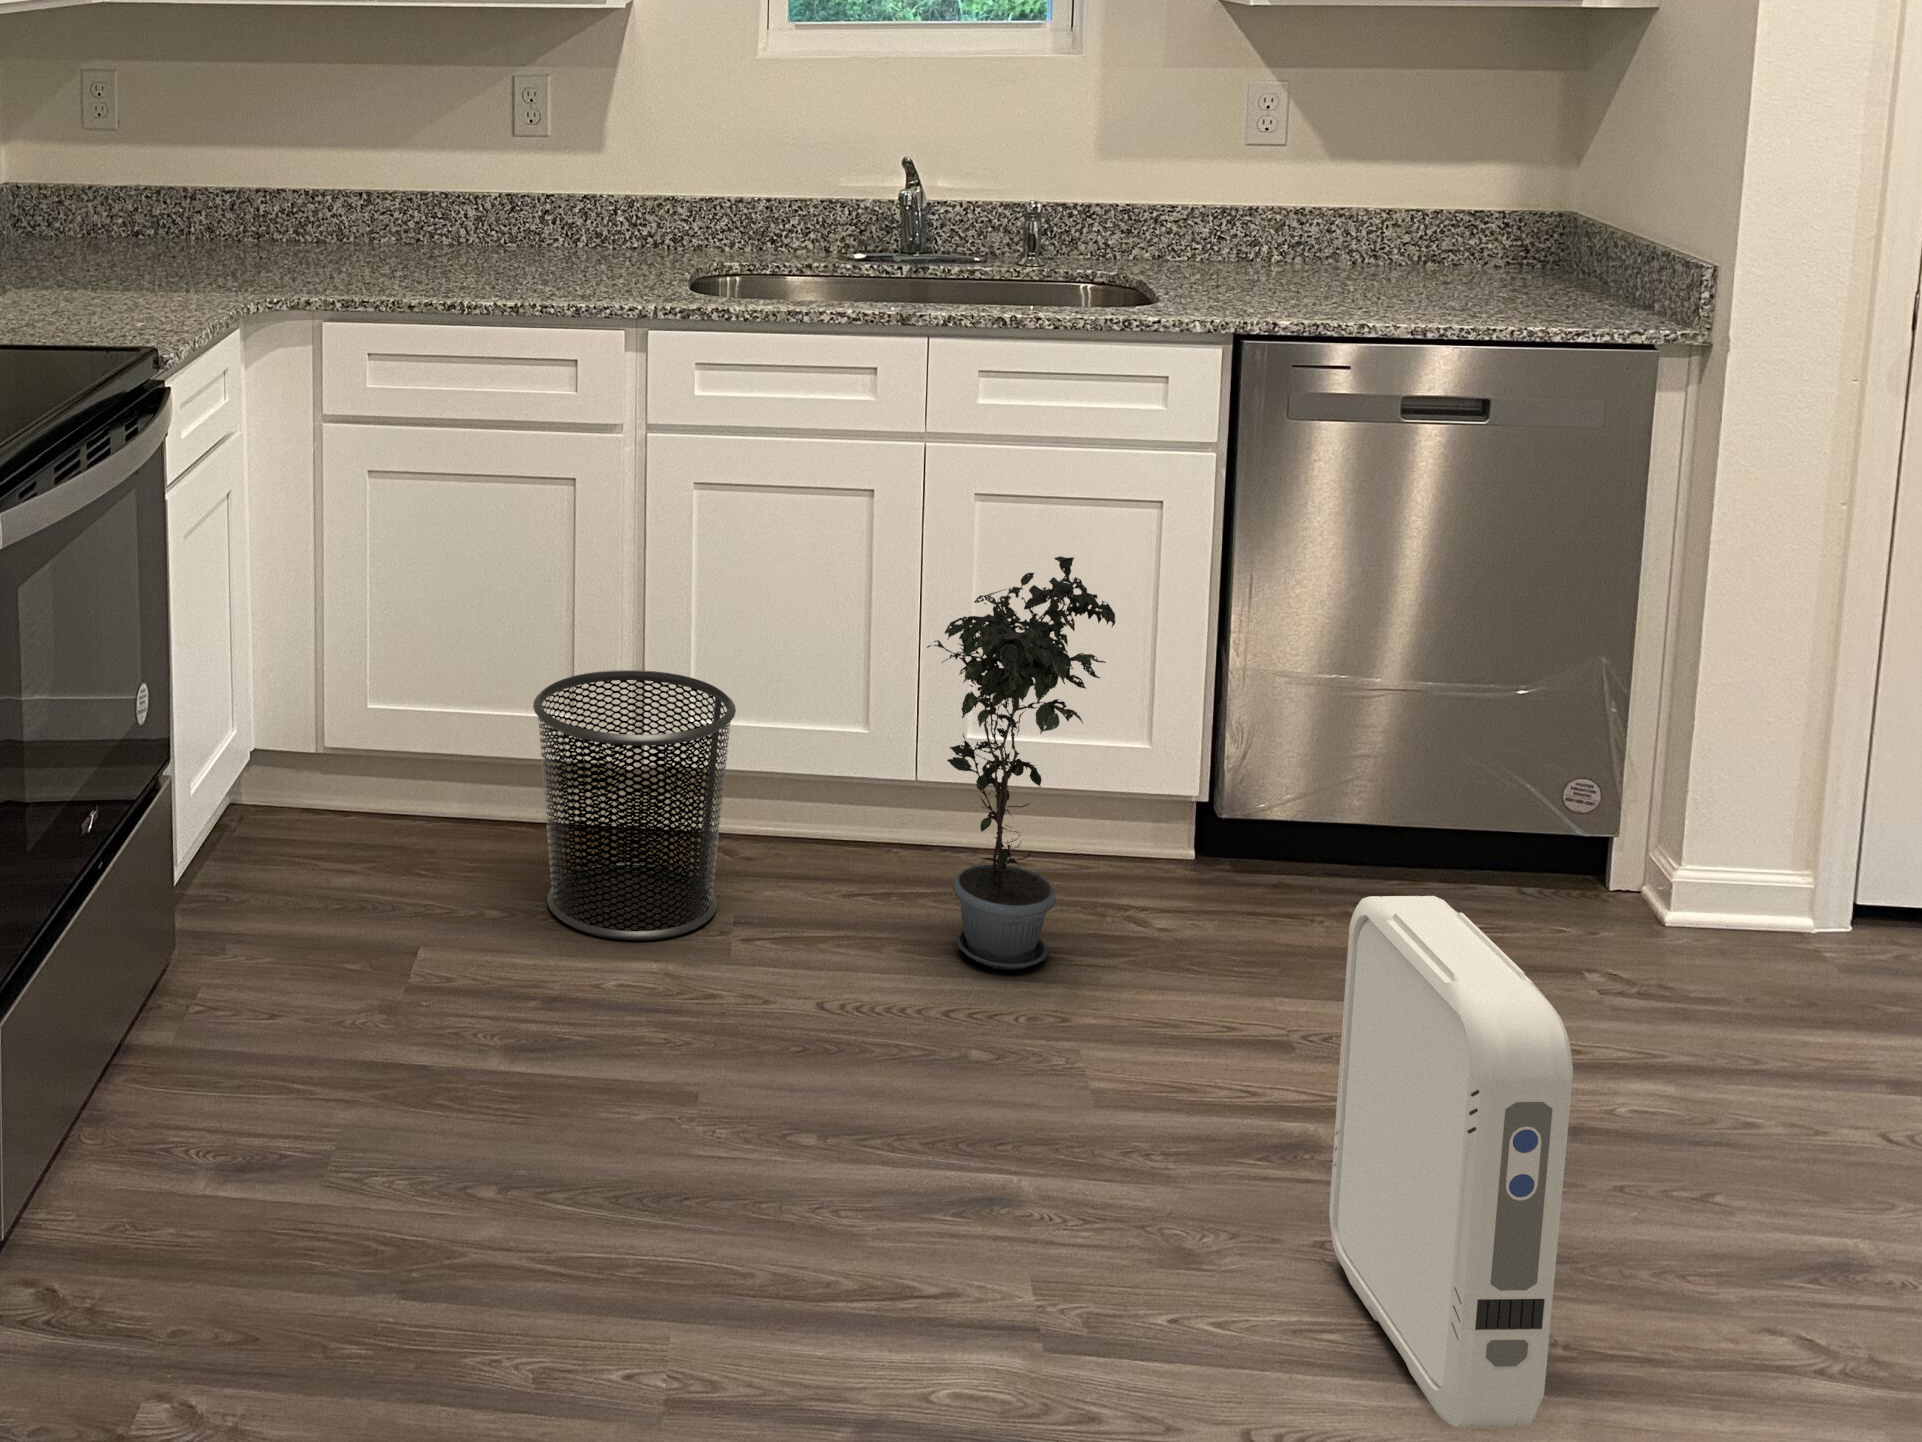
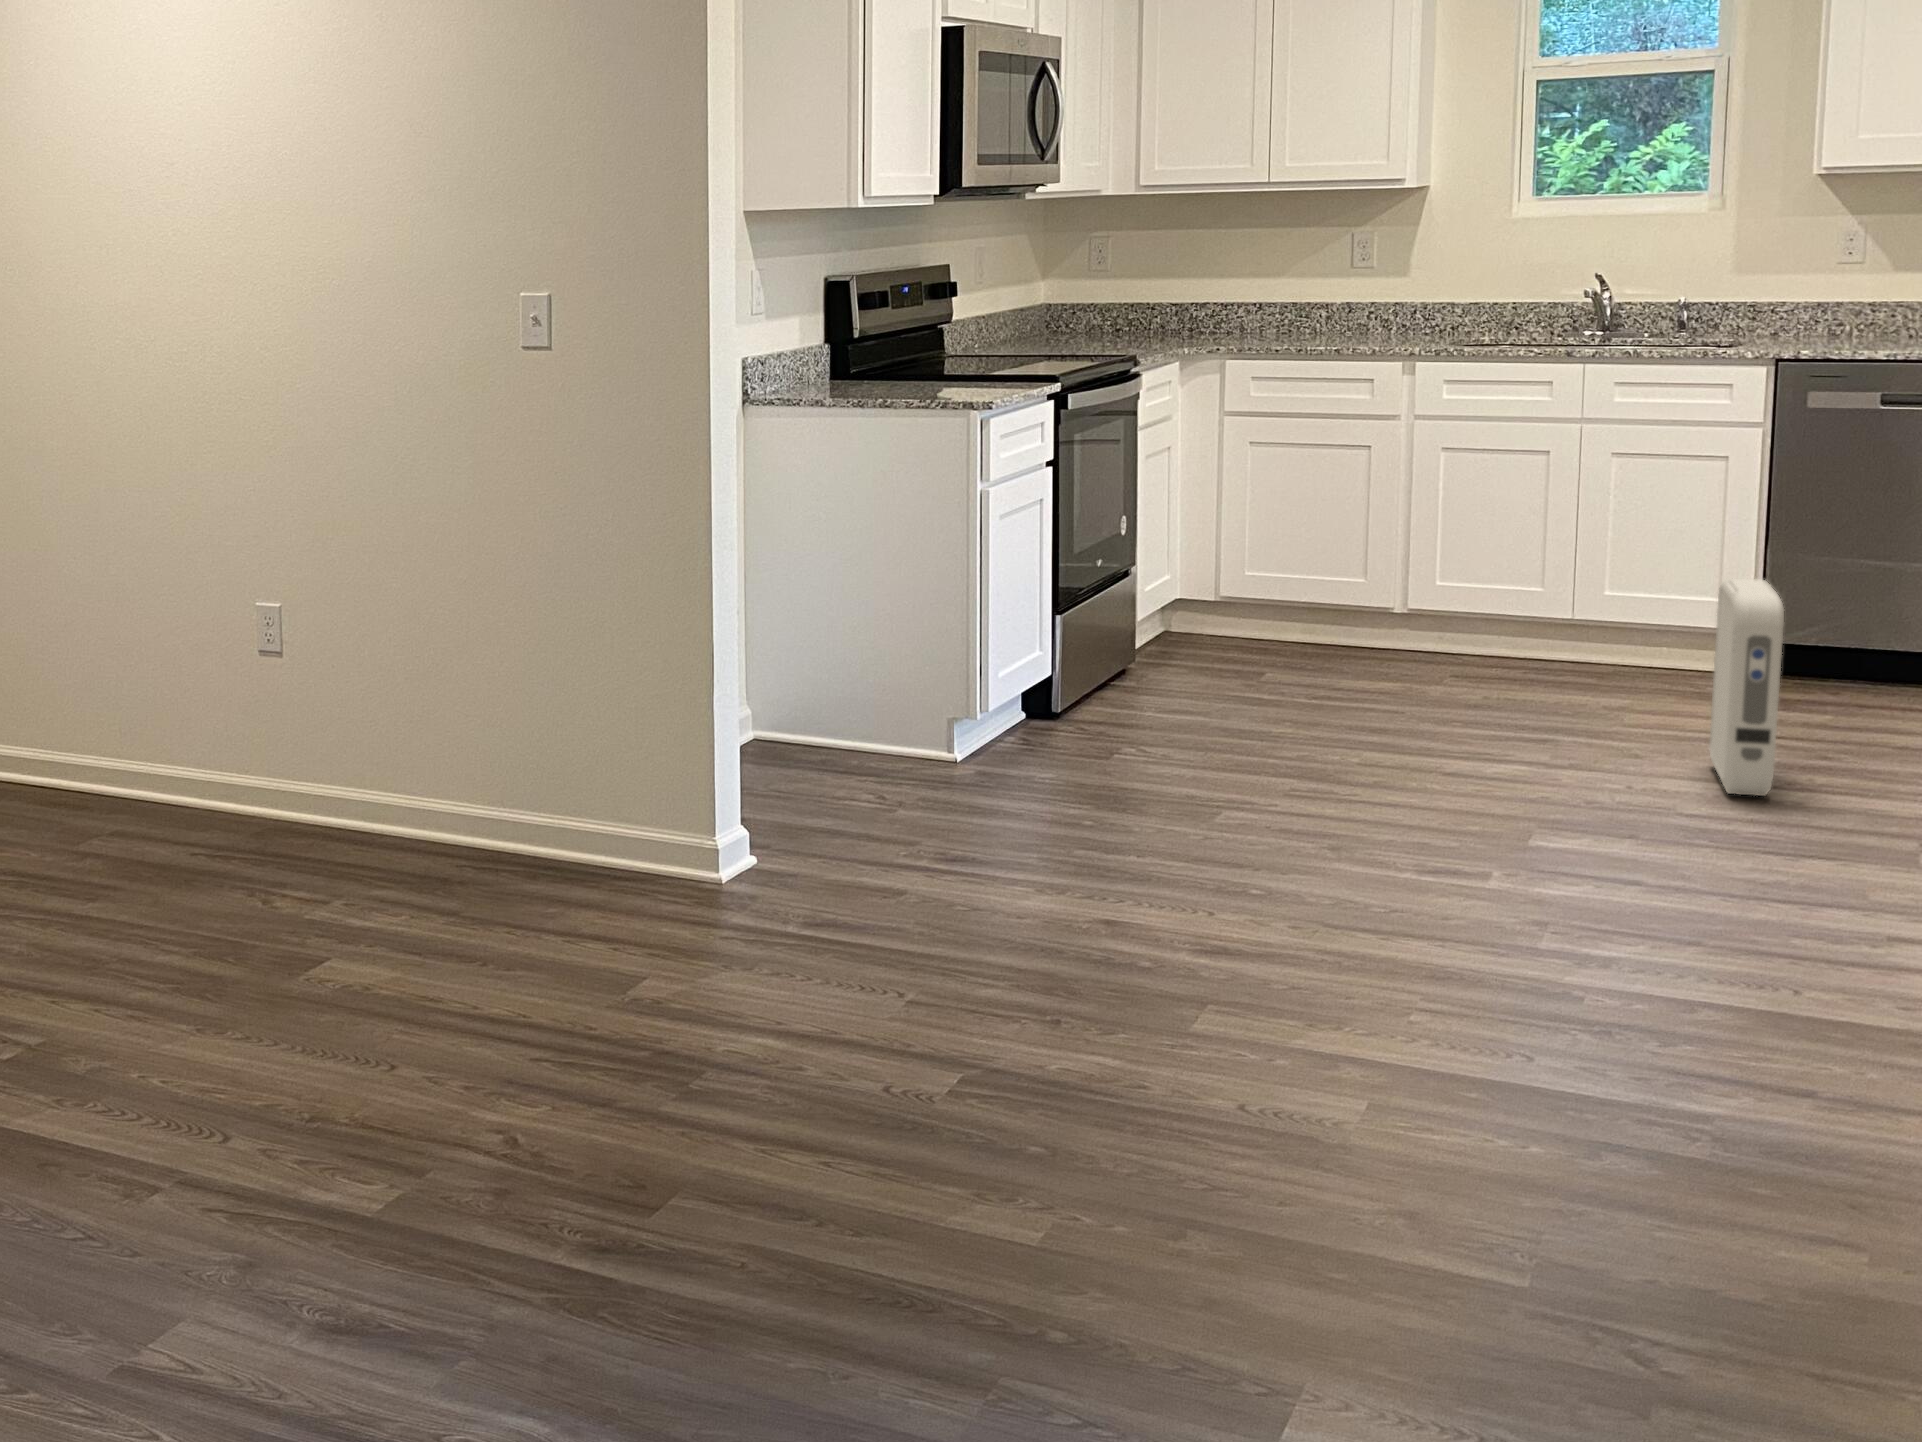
potted plant: present [927,556,1115,970] -> none [1561,470,1669,697]
waste bin: present [533,670,736,940] -> none [1334,548,1452,678]

